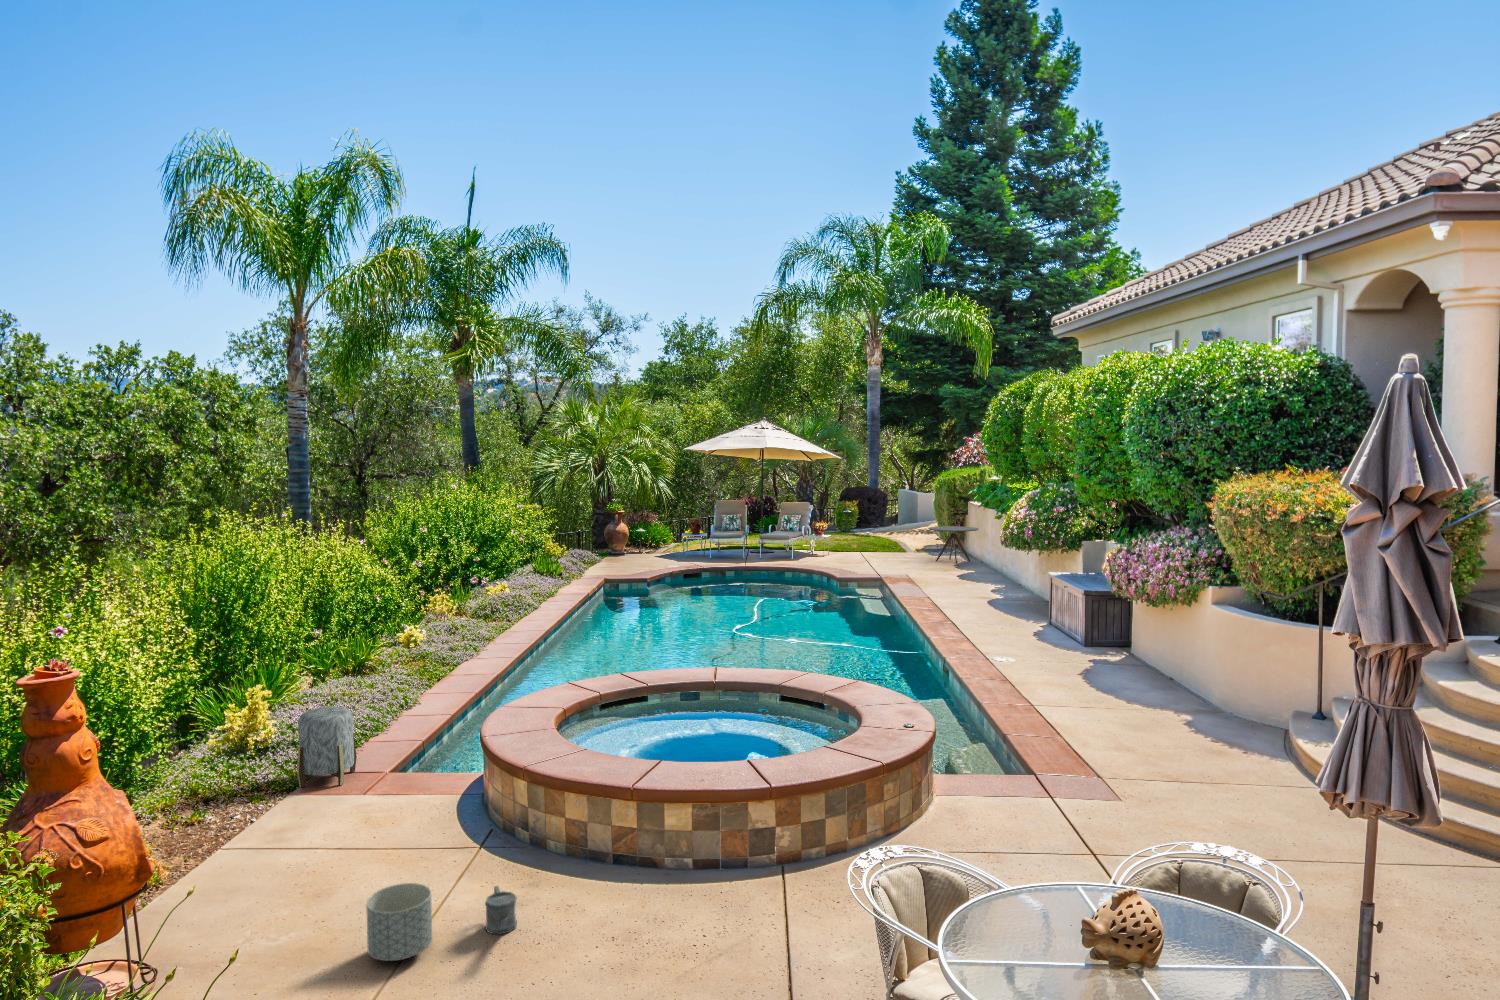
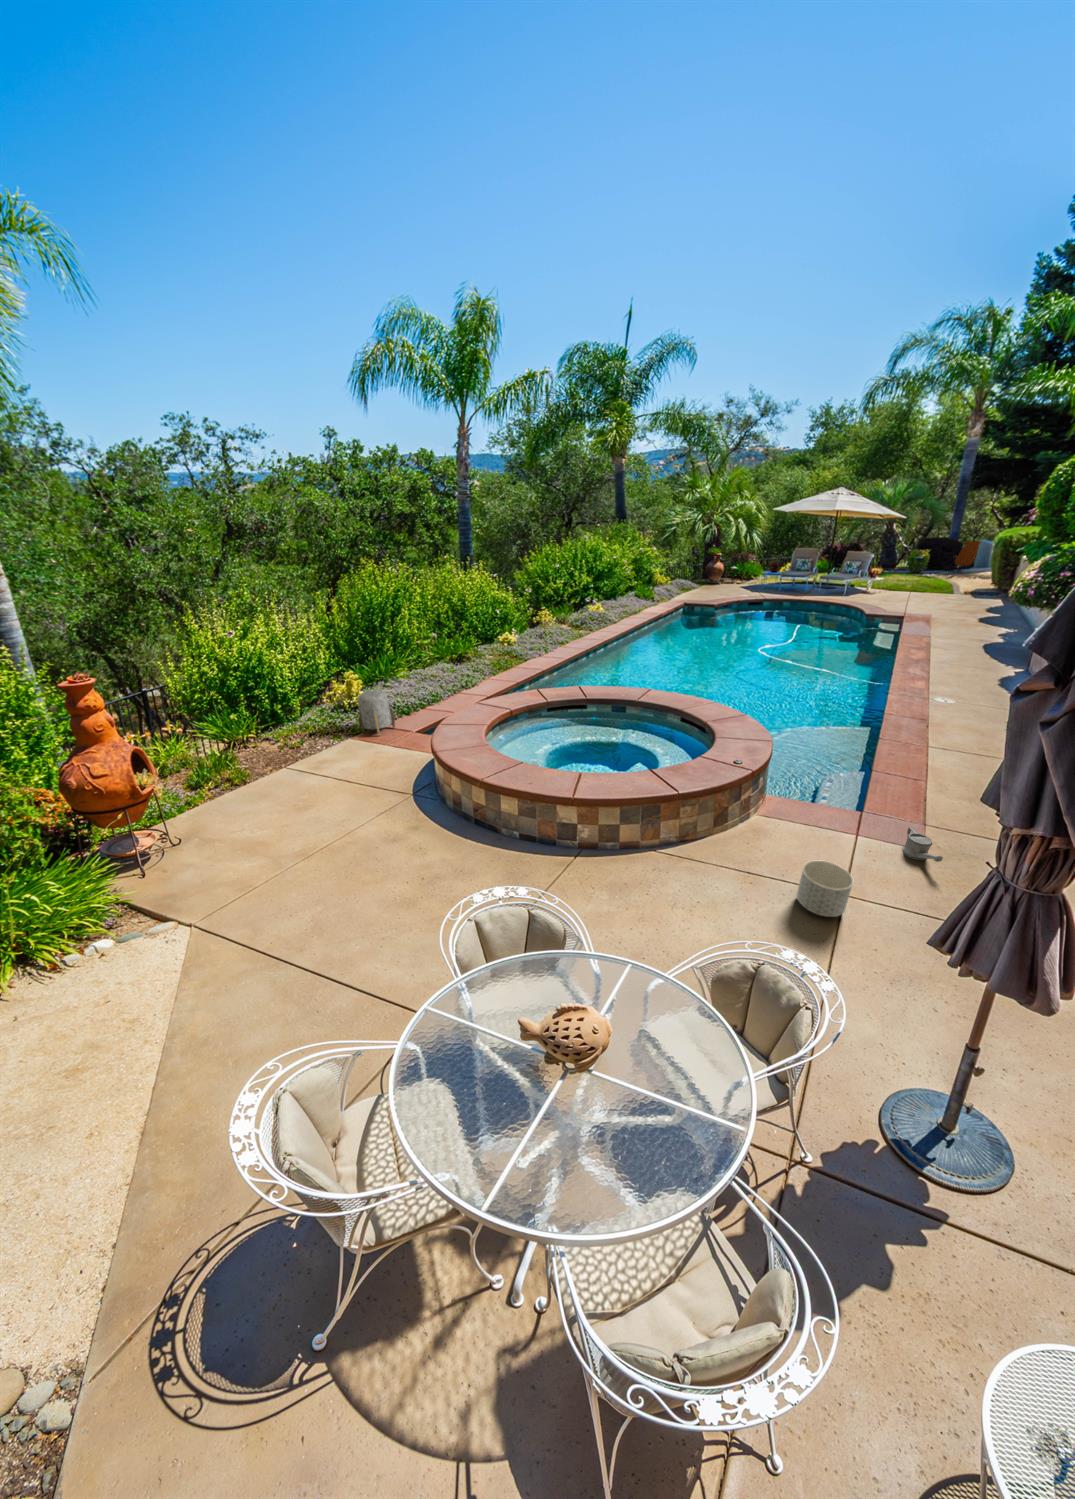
lounge chair: none [870,495,900,532] -> present [950,541,981,572]
round table: present [928,526,979,564] -> none [978,573,1038,609]
planter: present [366,883,432,961] -> present [797,861,853,917]
watering can: present [485,886,517,935] -> present [903,828,943,862]

